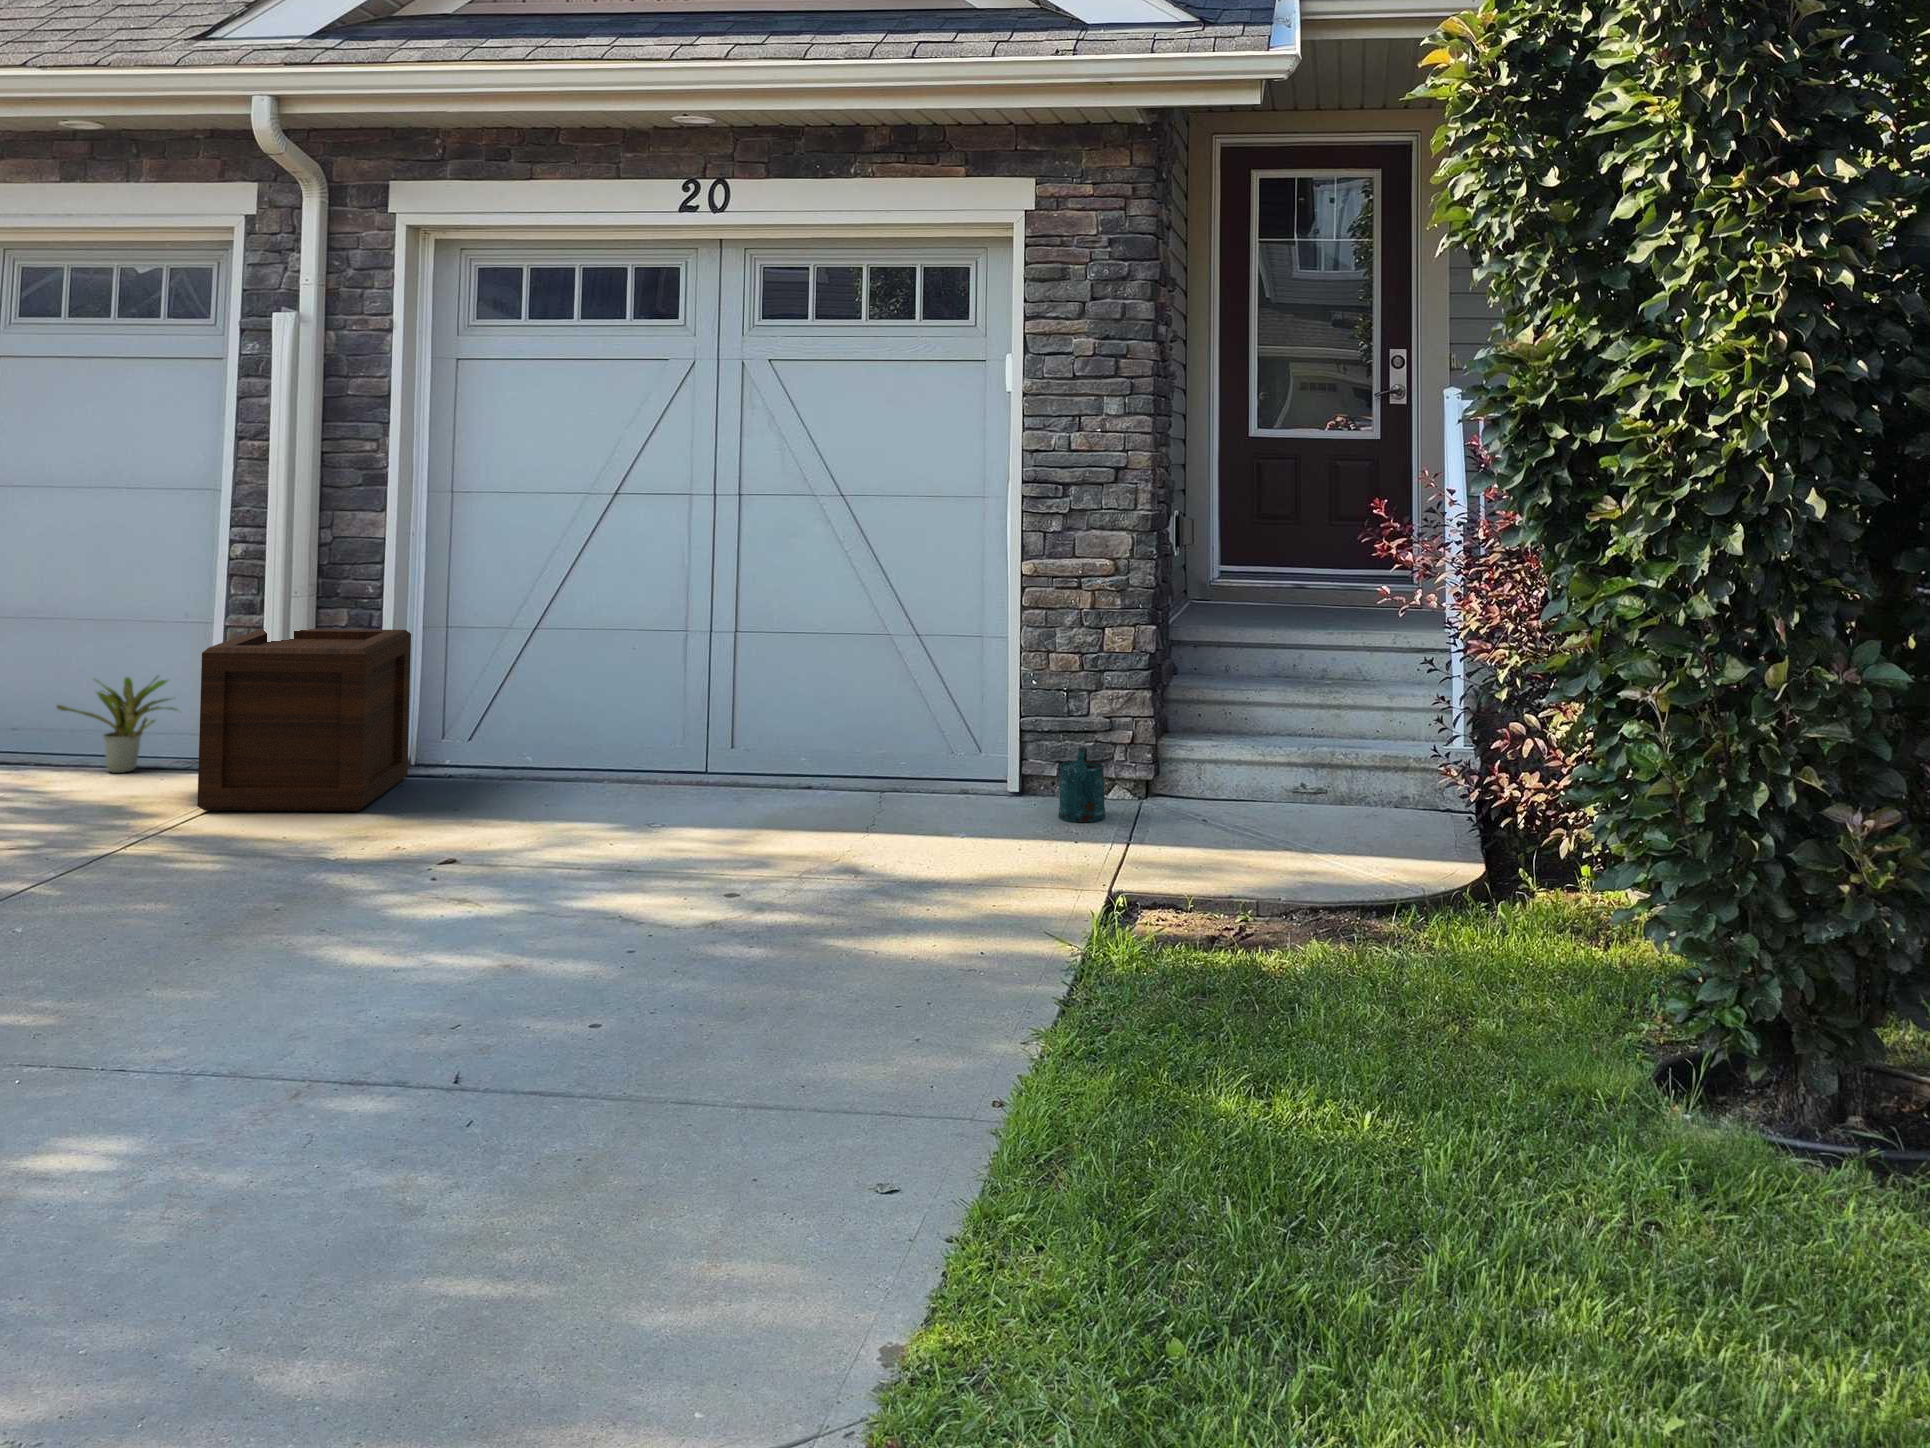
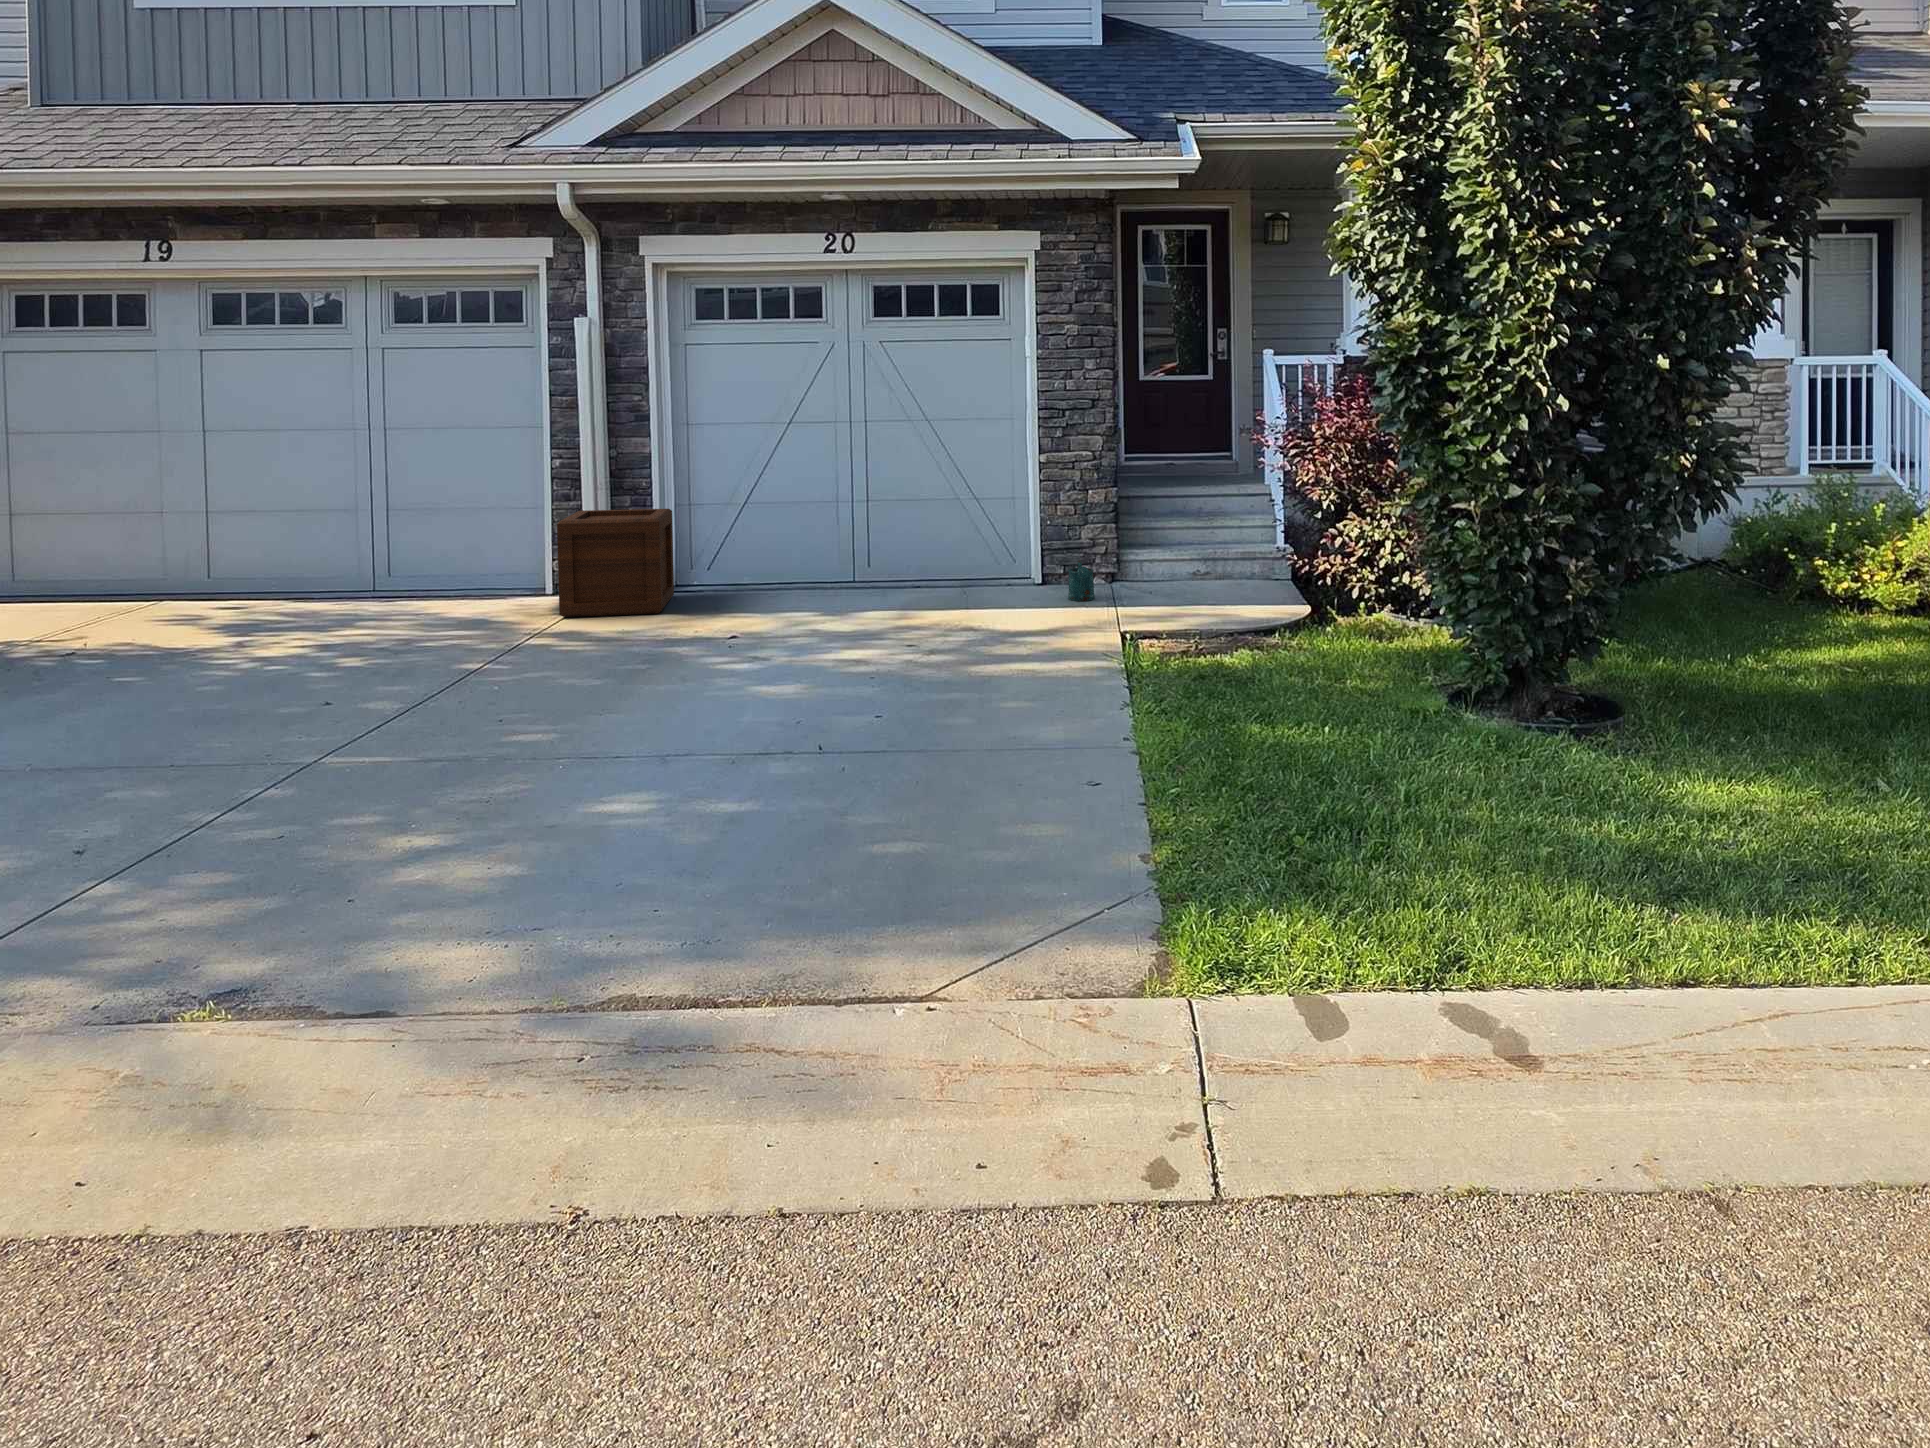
potted plant: present [56,675,177,773] -> none [449,541,530,600]

